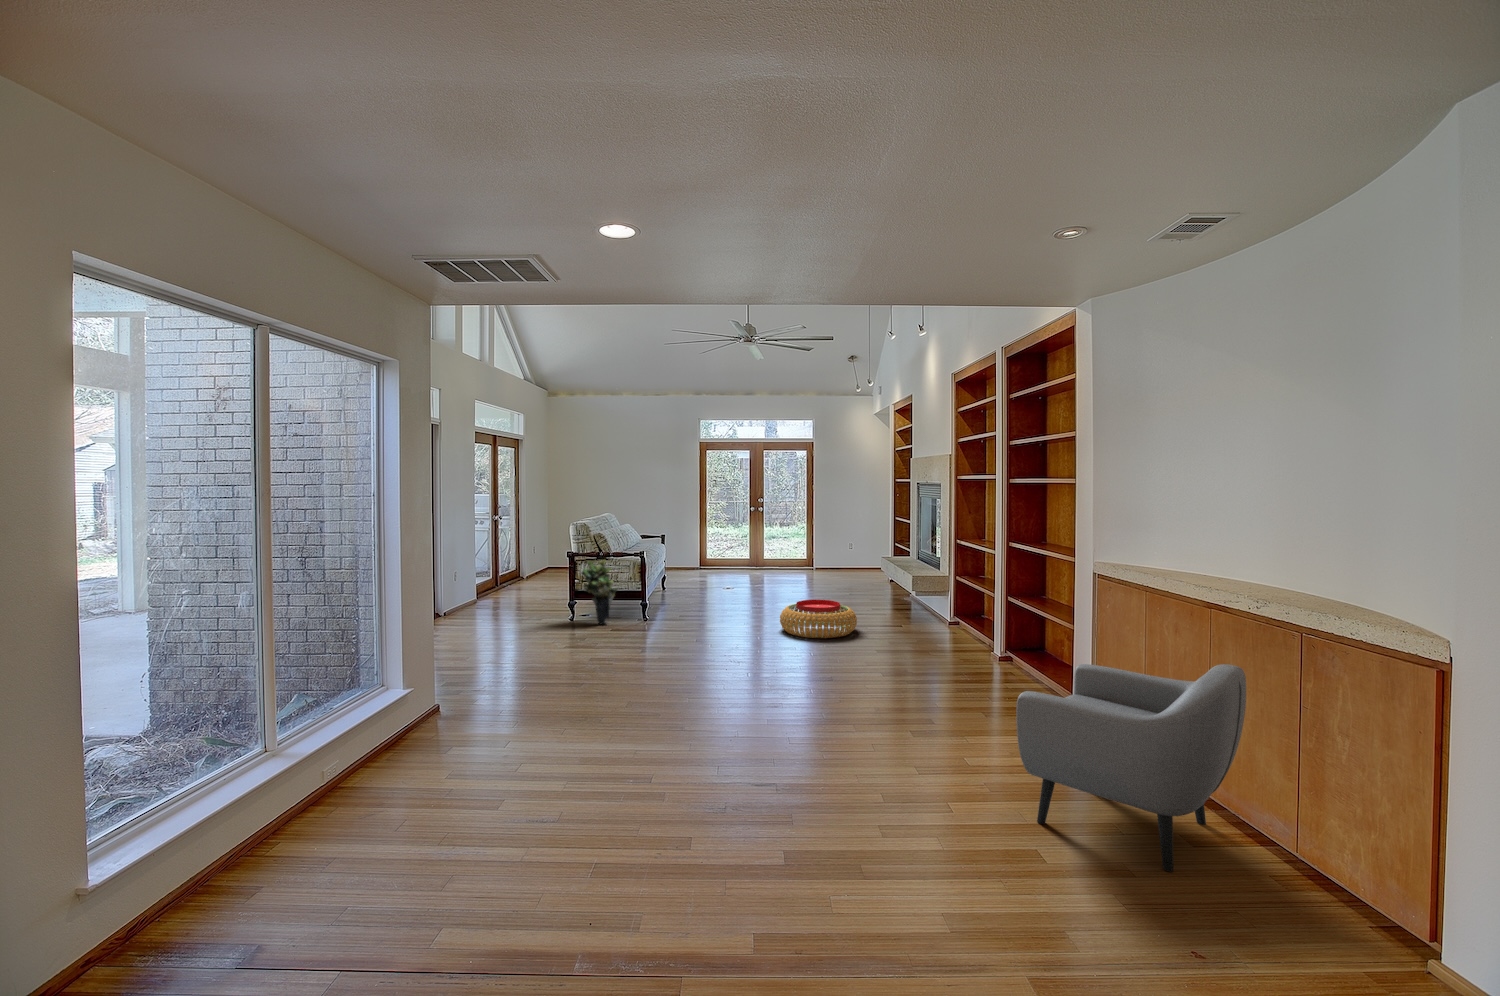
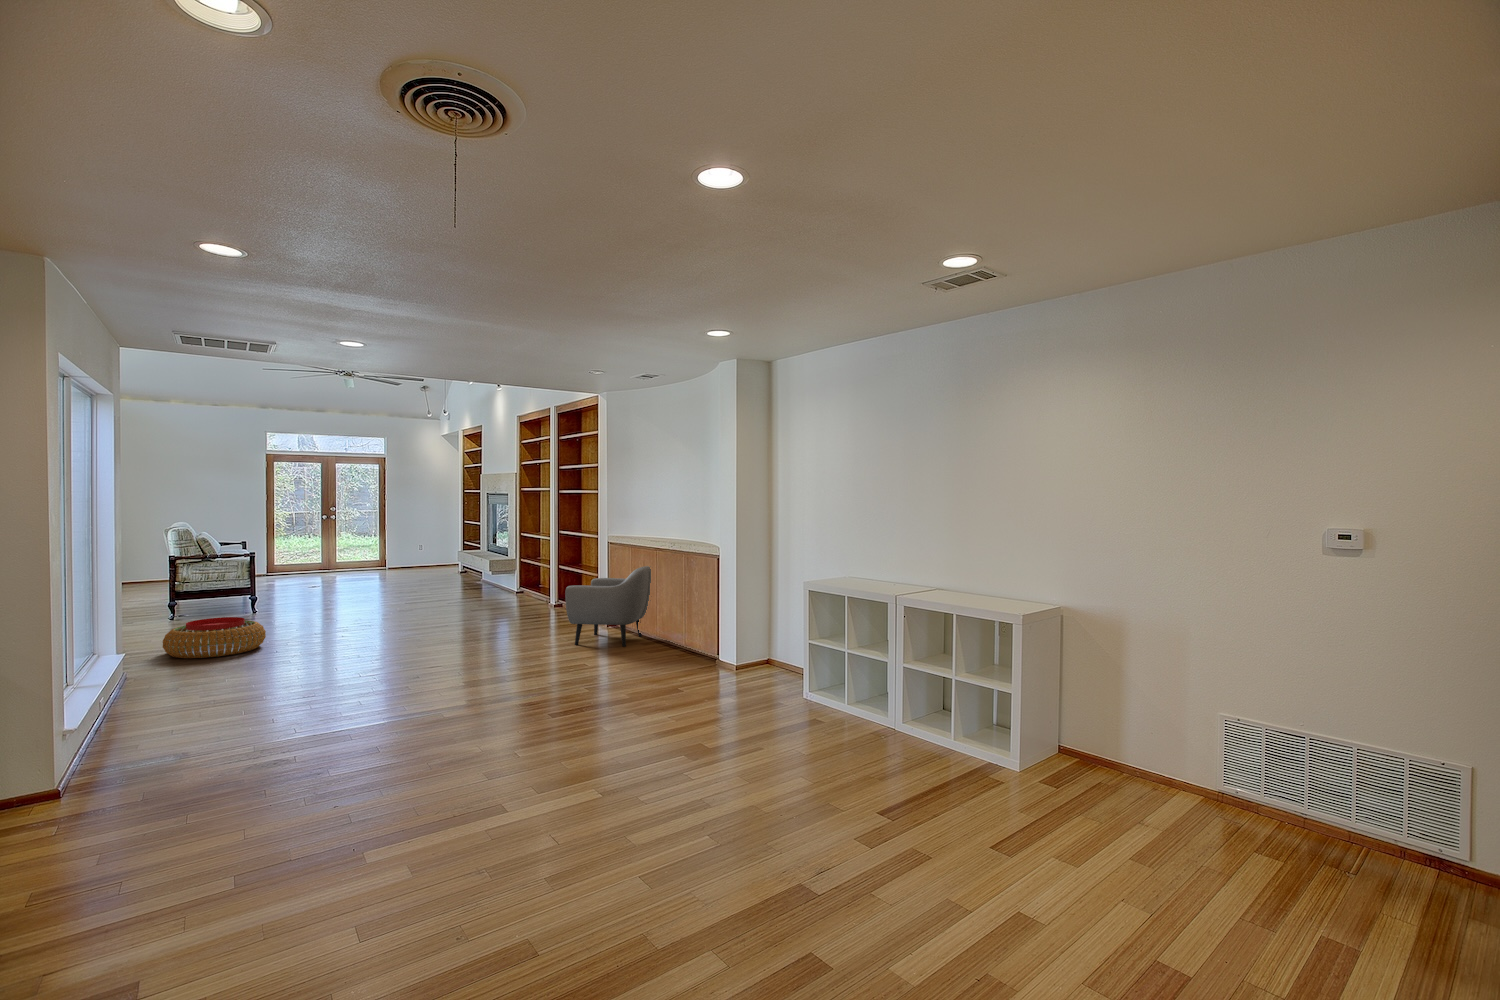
potted plant: present [581,560,618,625] -> none [189,560,230,617]
pouf: present [780,600,857,638] -> present [163,617,266,658]

